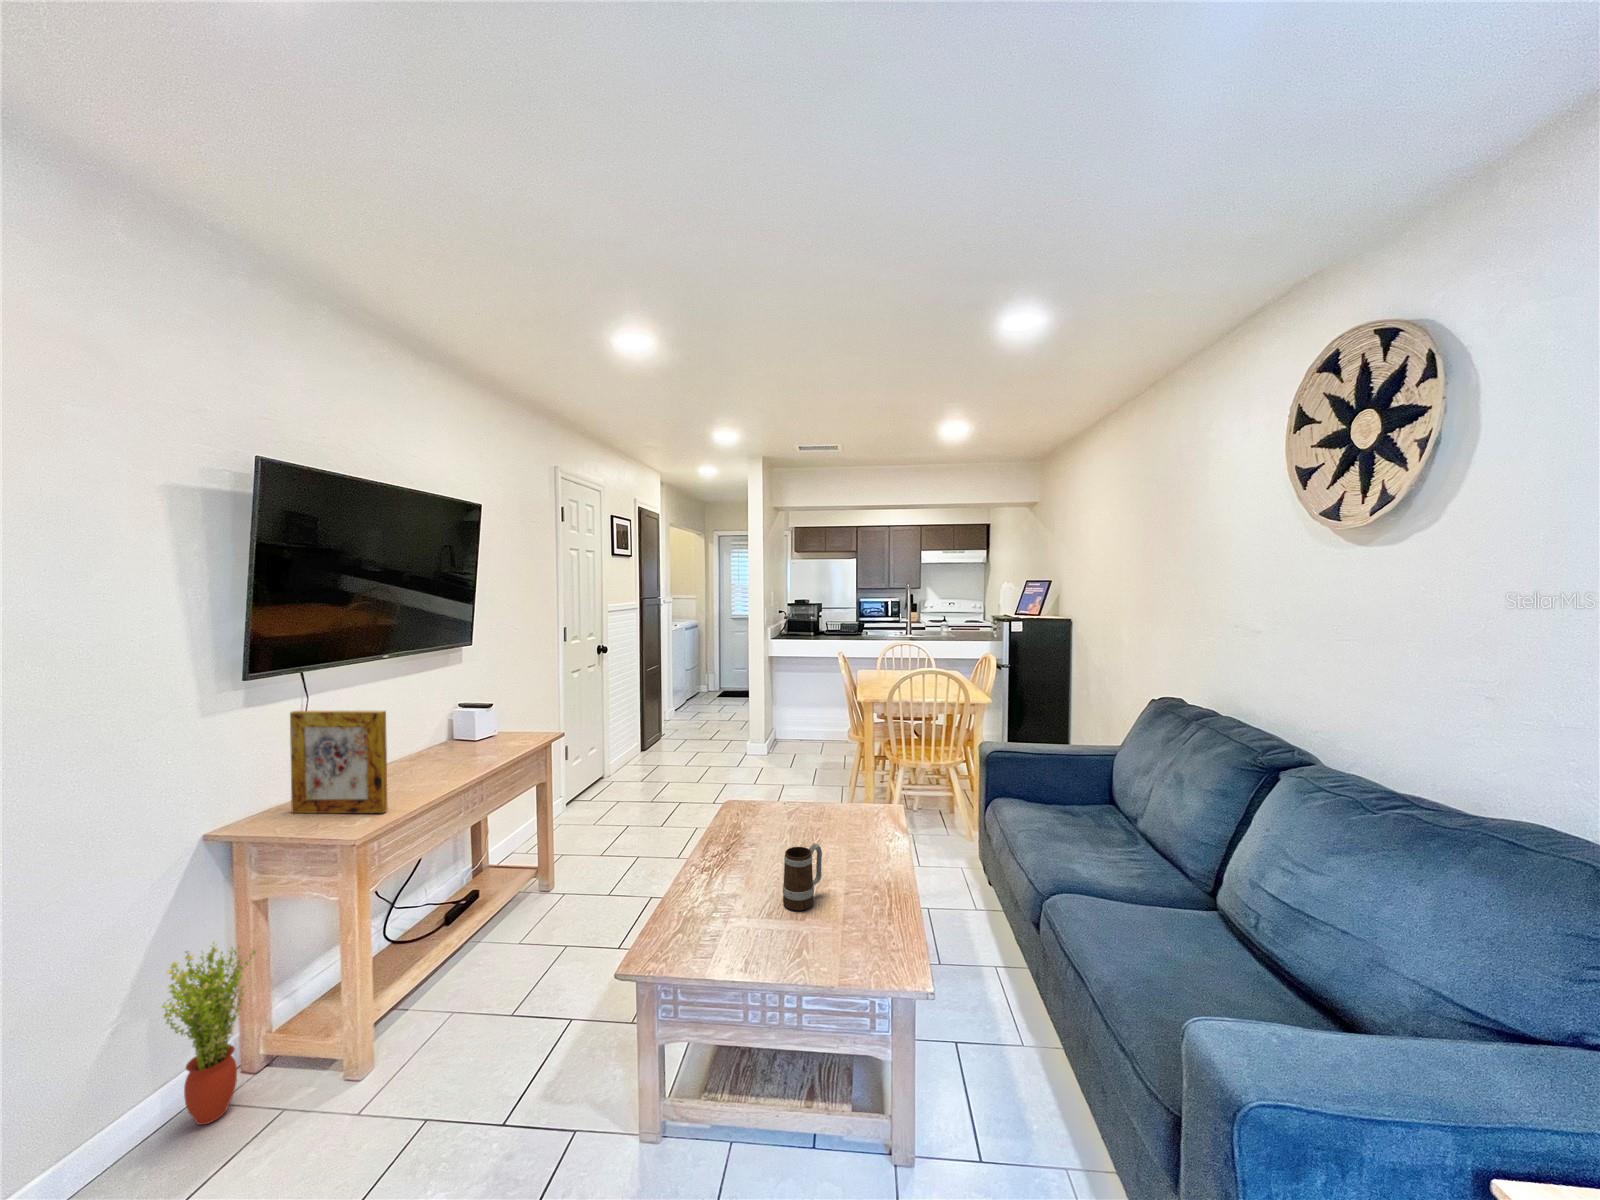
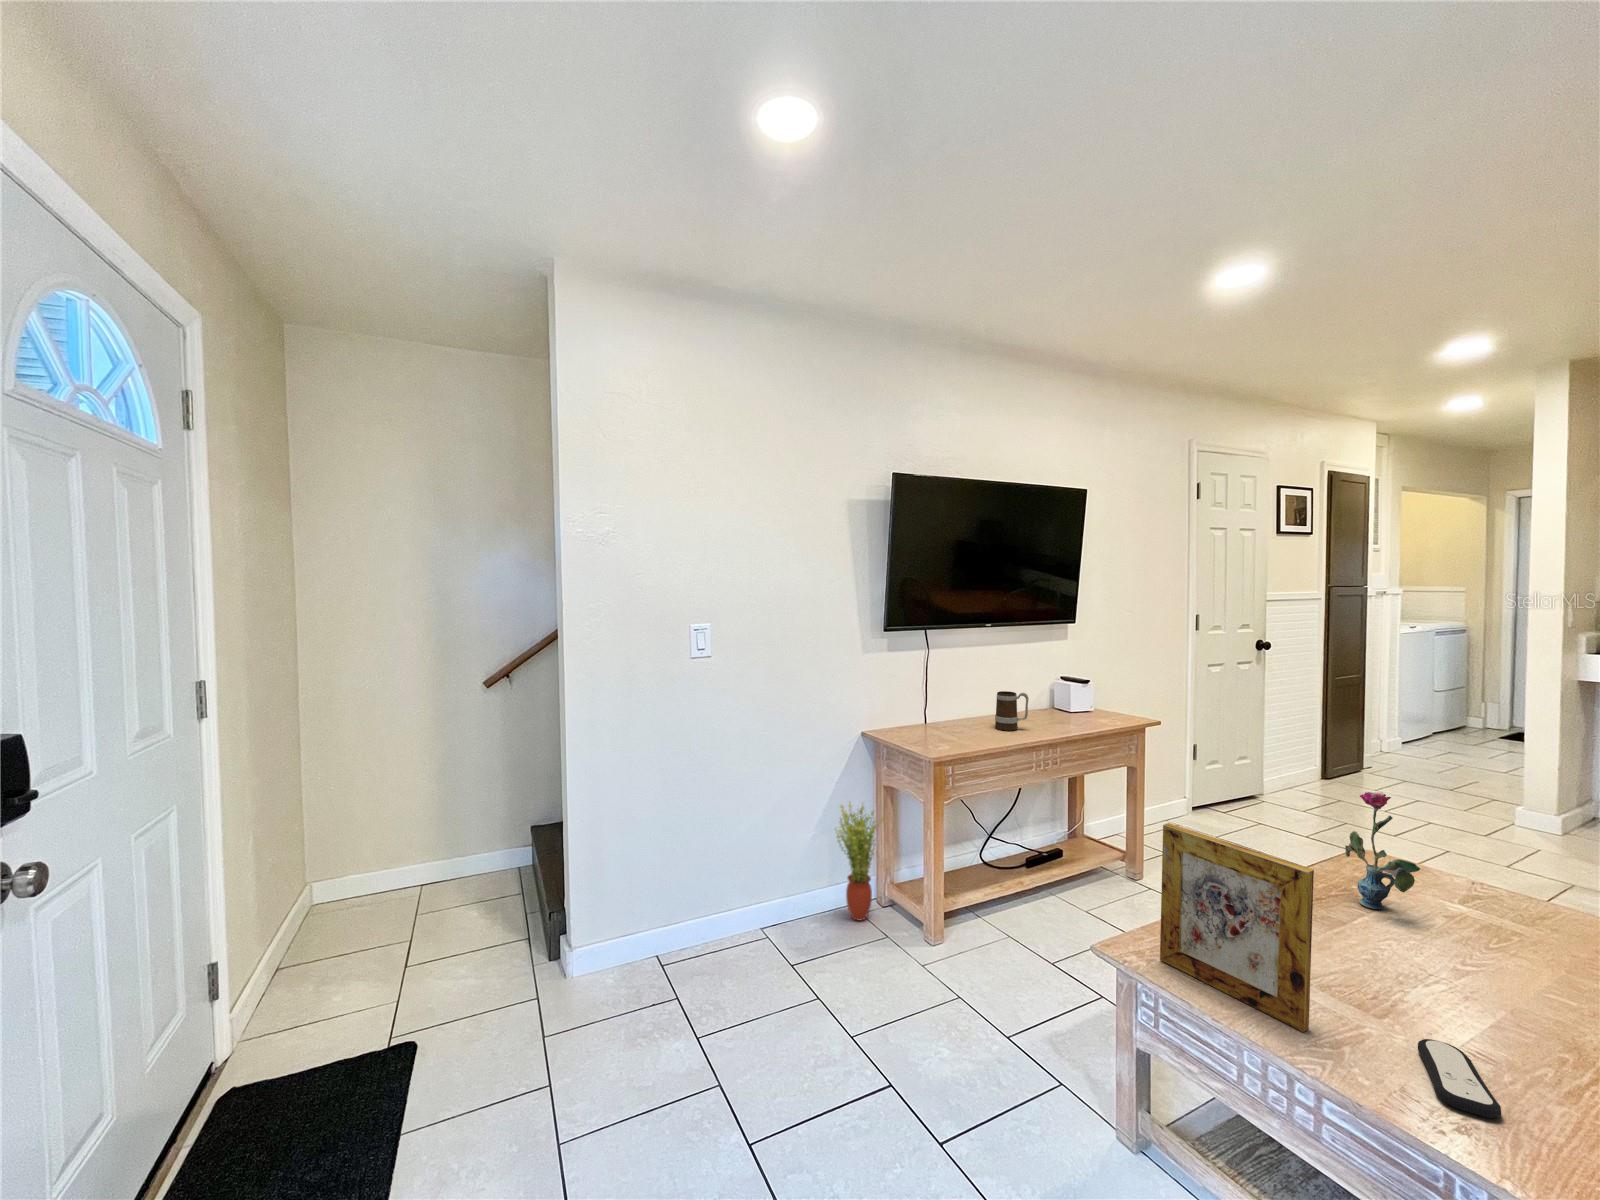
picture frame: present [290,711,387,813] -> present [1160,823,1314,1032]
vase: none [738,754,783,839] -> present [1345,792,1420,909]
mug: present [783,844,822,910] -> present [995,691,1029,731]
remote control: none [832,913,883,954] -> present [1418,1039,1501,1118]

